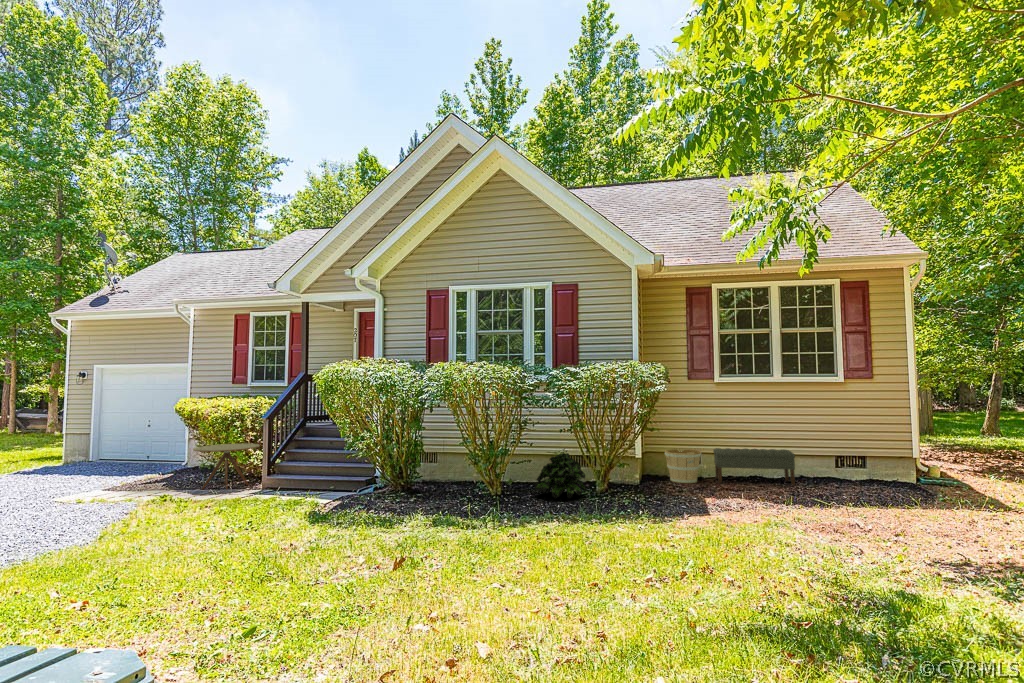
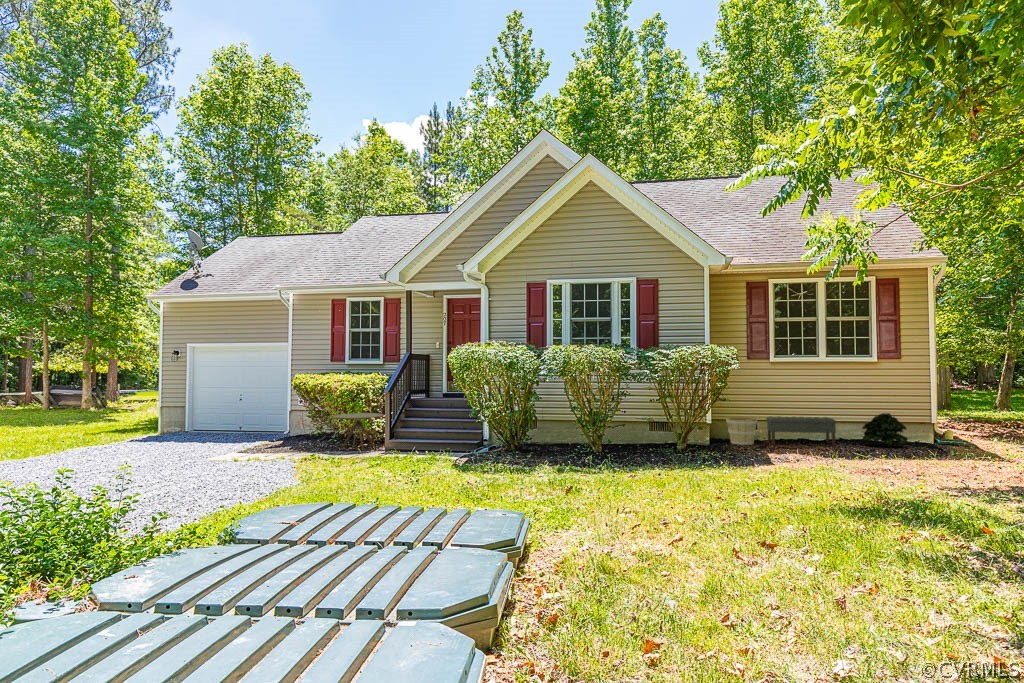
potted plant: present [535,453,587,499] -> present [862,413,908,447]

